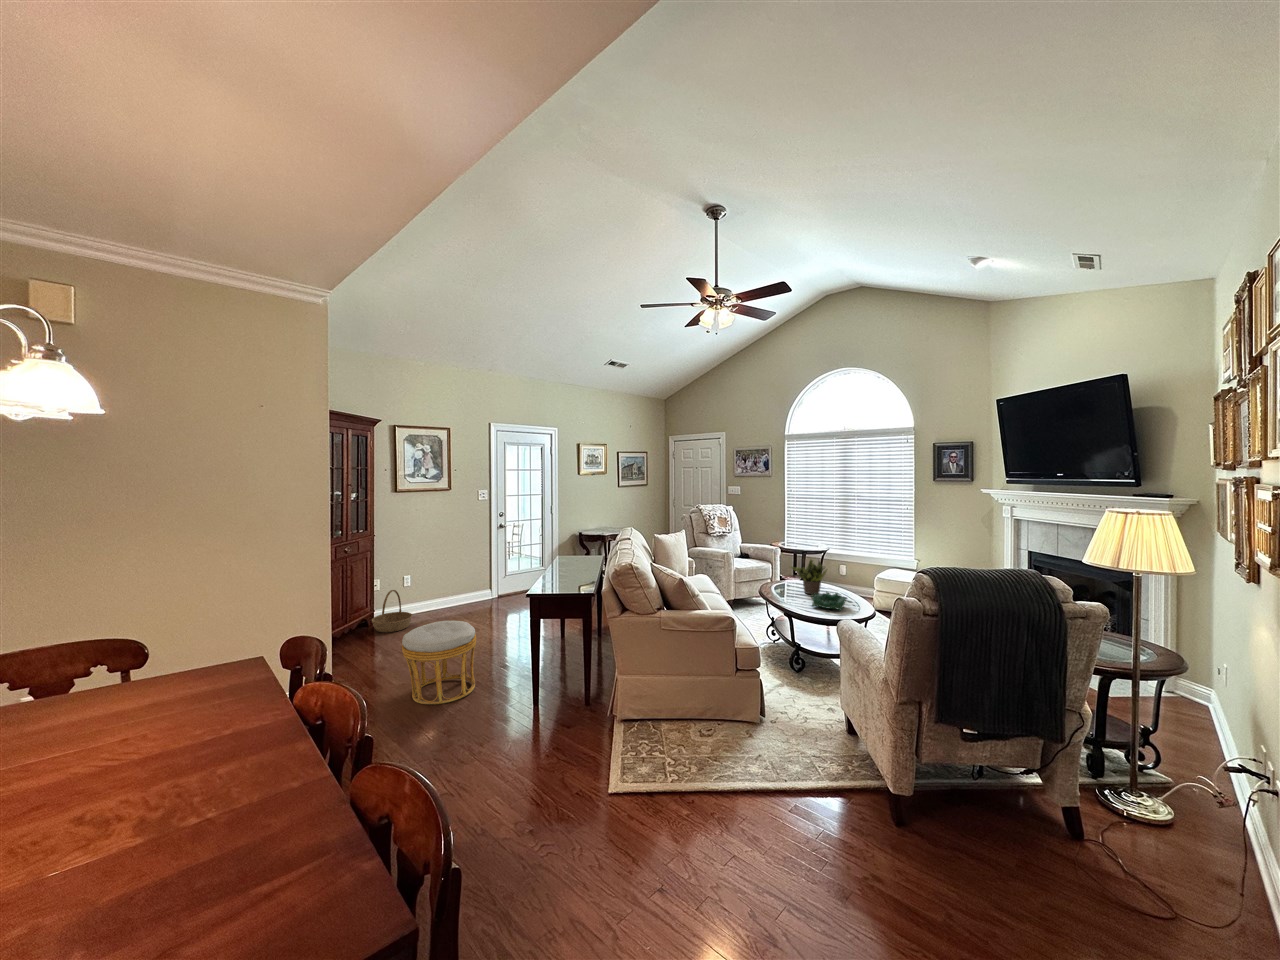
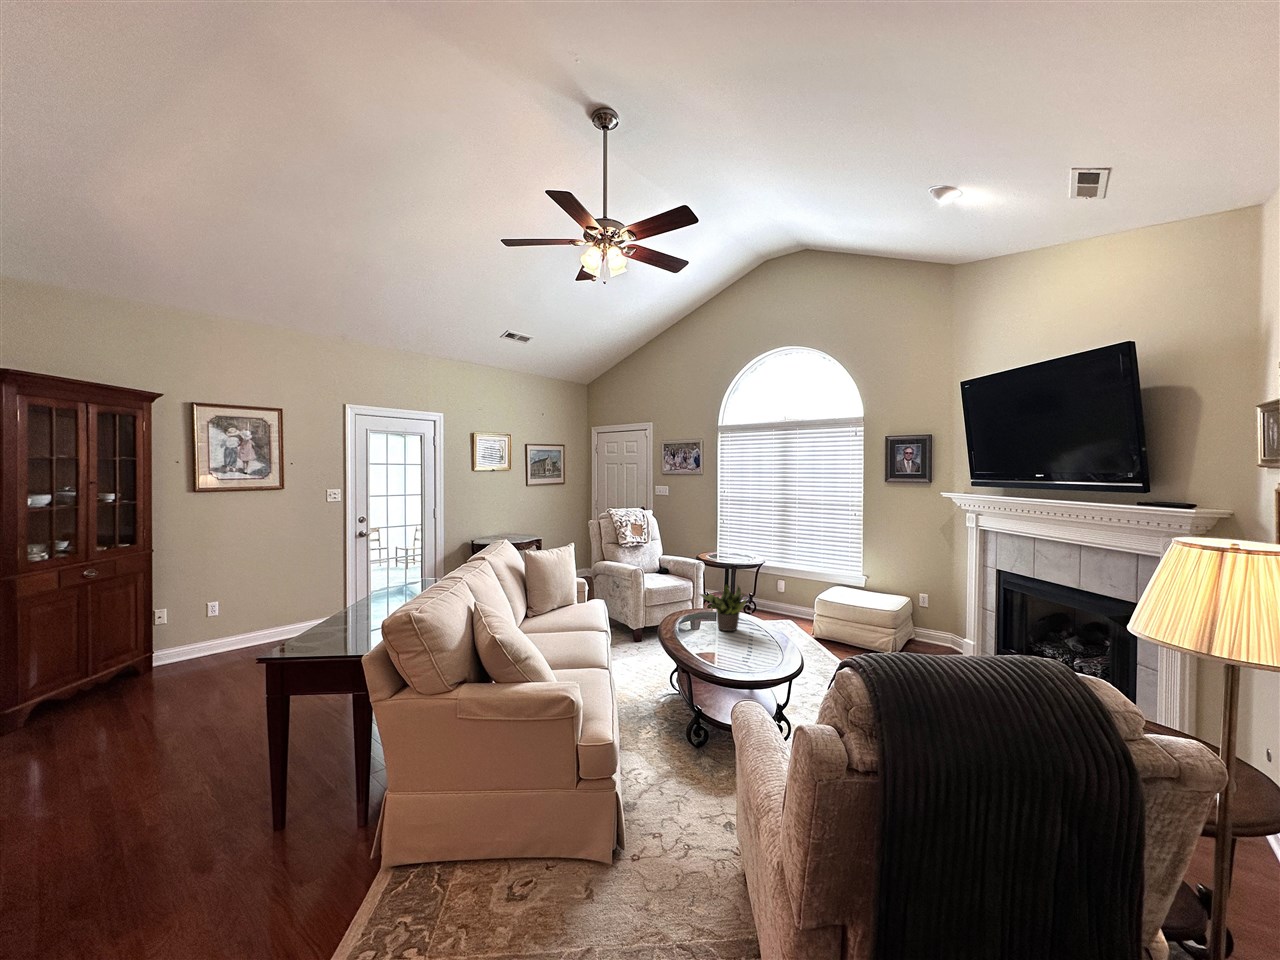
basket: present [371,590,412,632] -> none [136,625,205,685]
decorative bowl: present [811,592,846,610] -> none [720,631,768,662]
ottoman: present [402,621,476,705] -> none [57,688,210,837]

